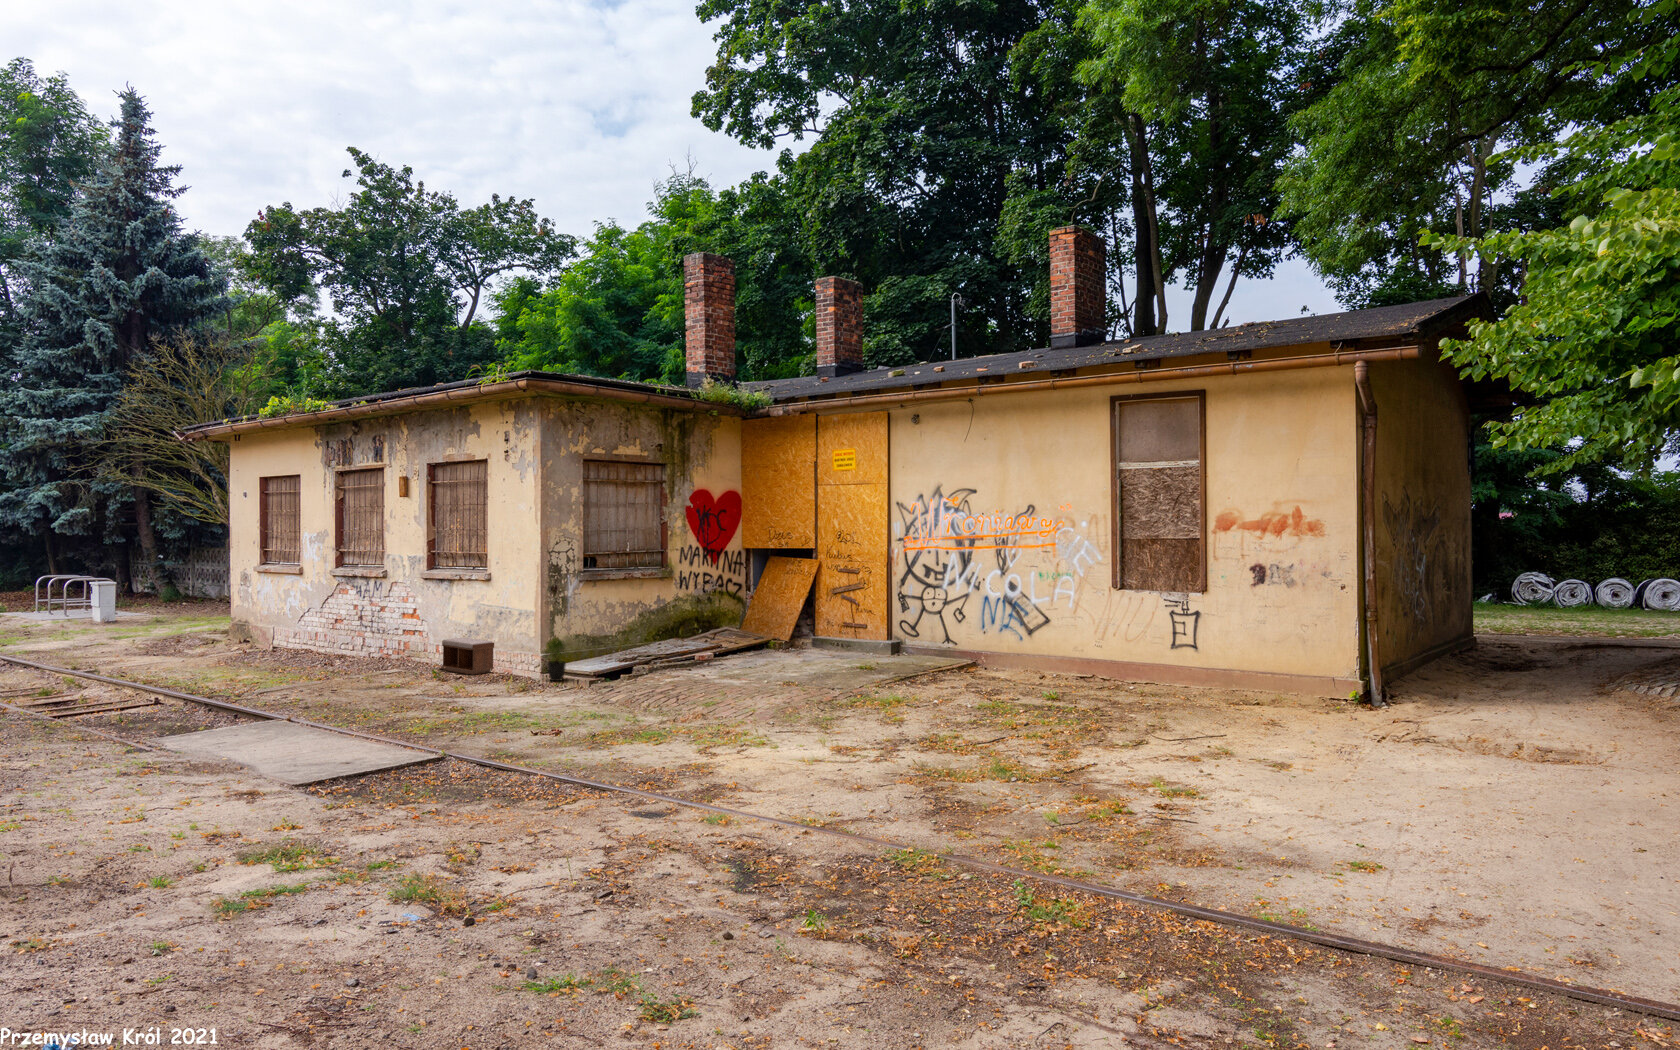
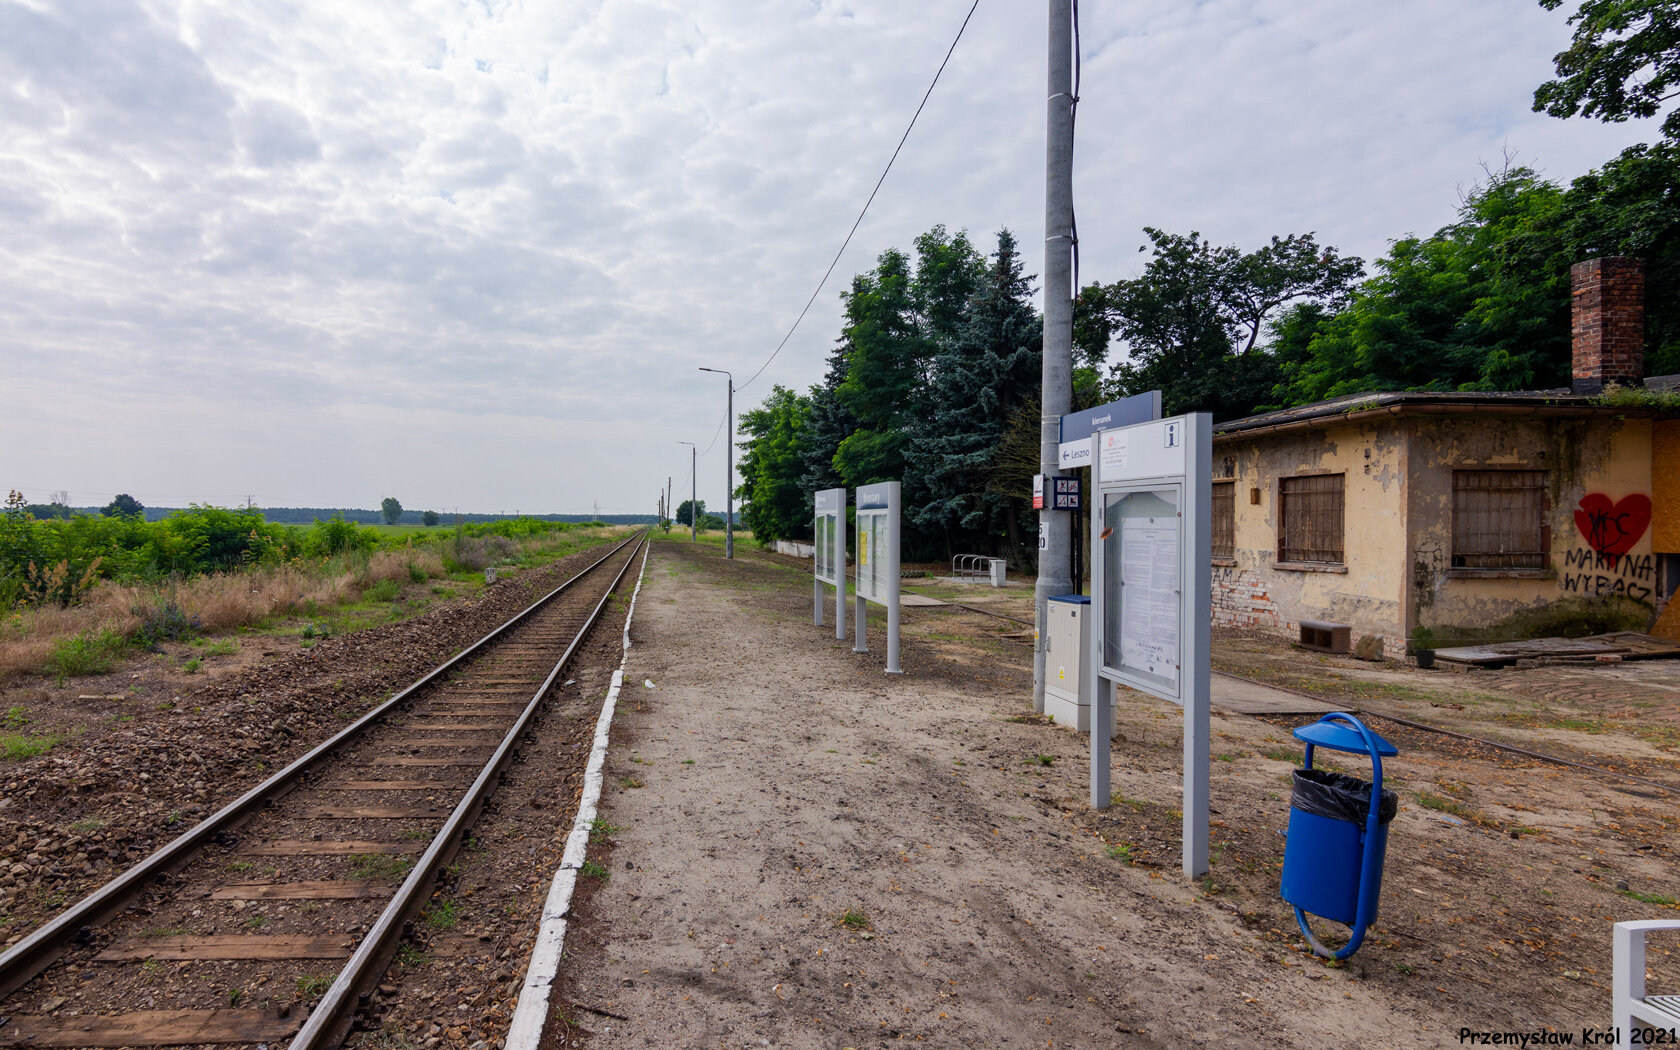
backpack: none [492,647,522,681] -> present [1354,632,1385,660]

